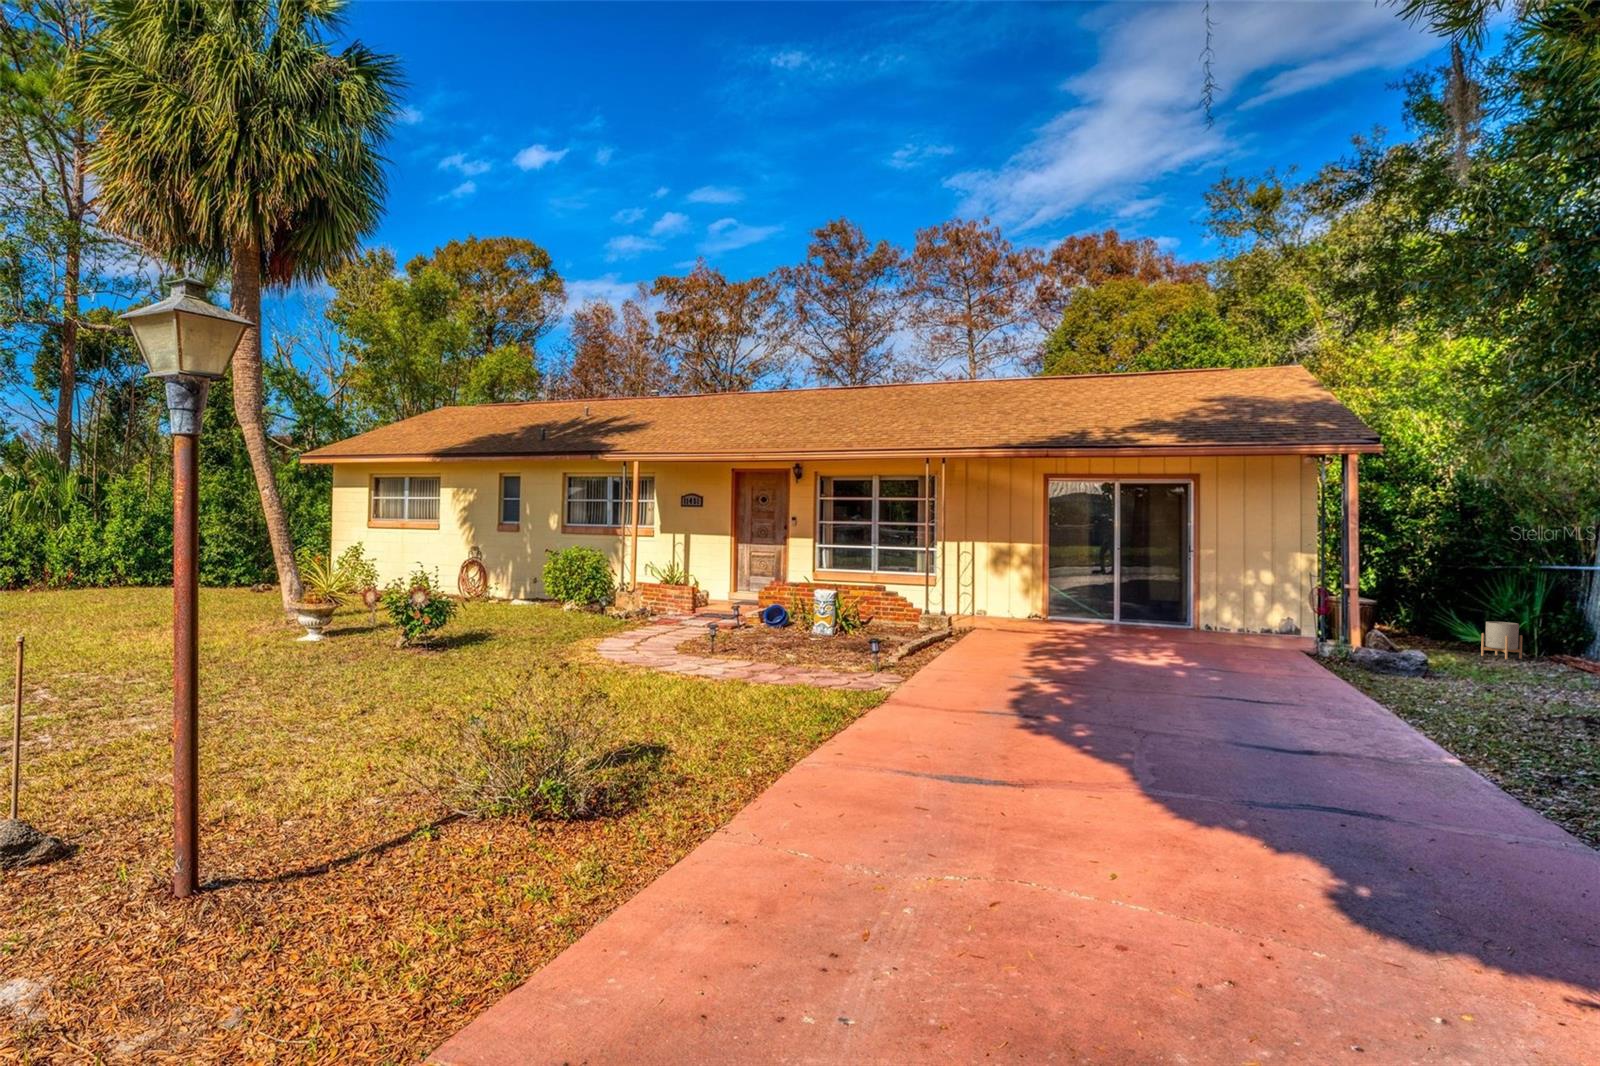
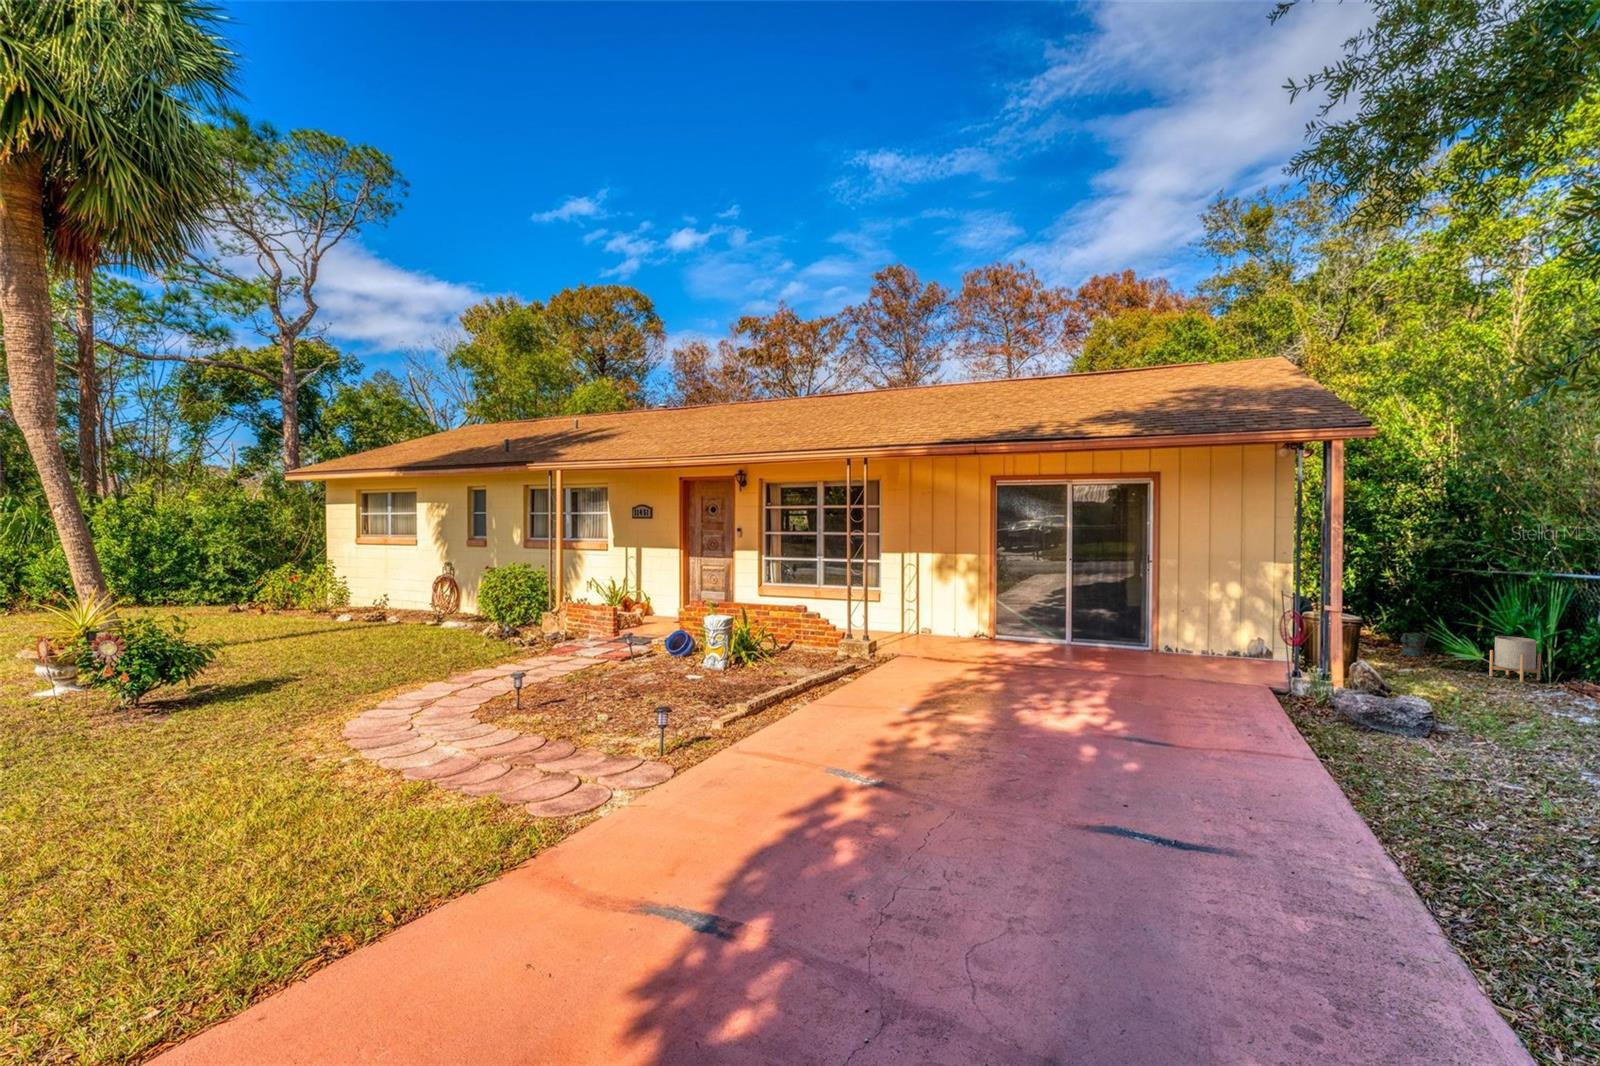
watering can: none [1410,620,1438,644] -> present [1400,629,1433,657]

